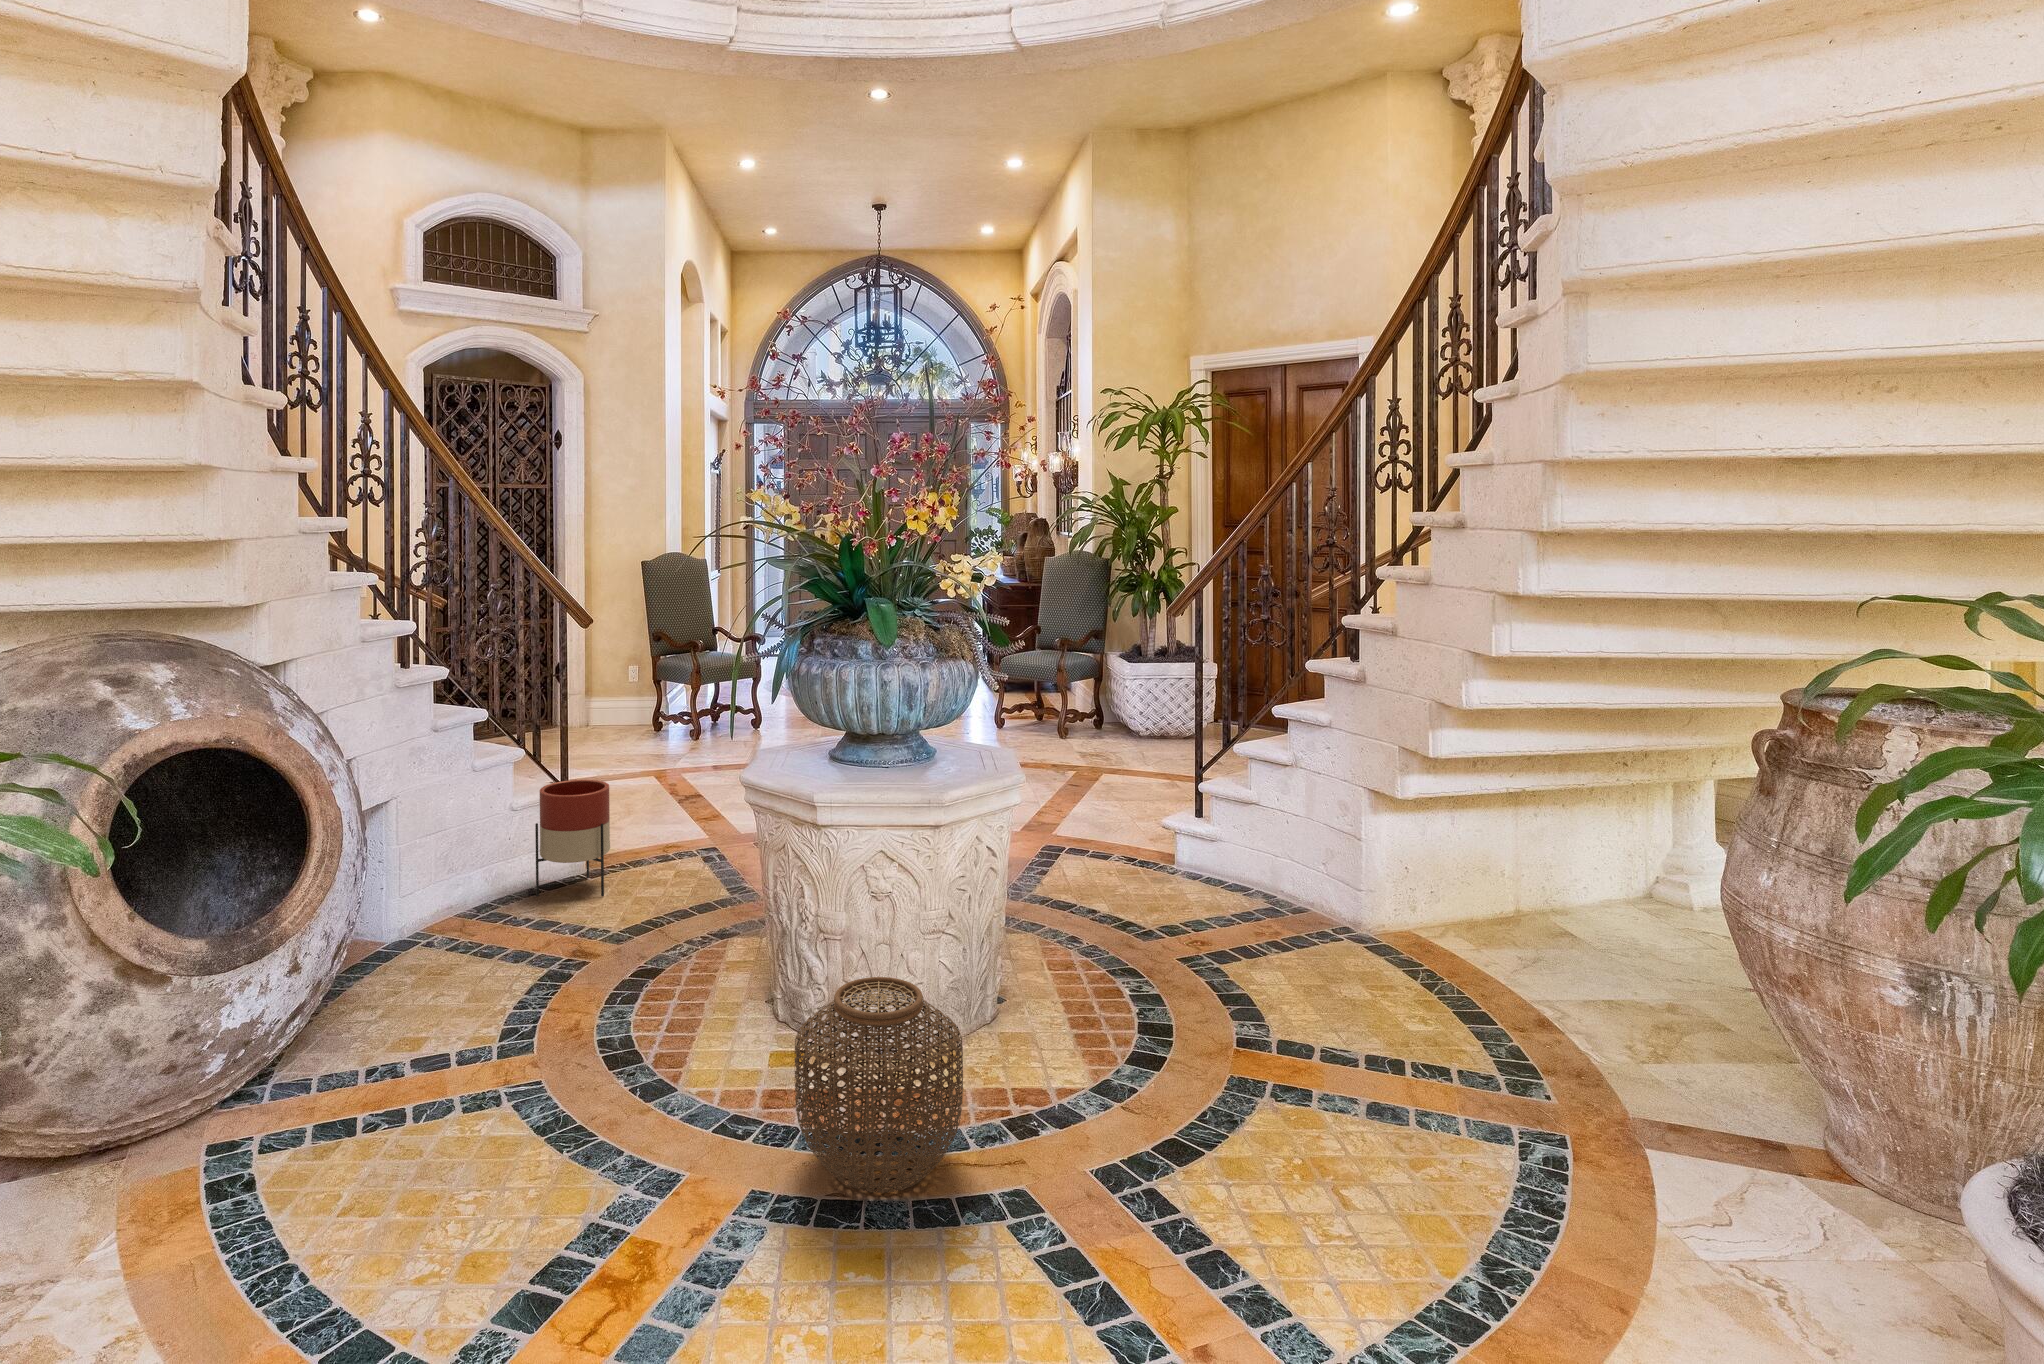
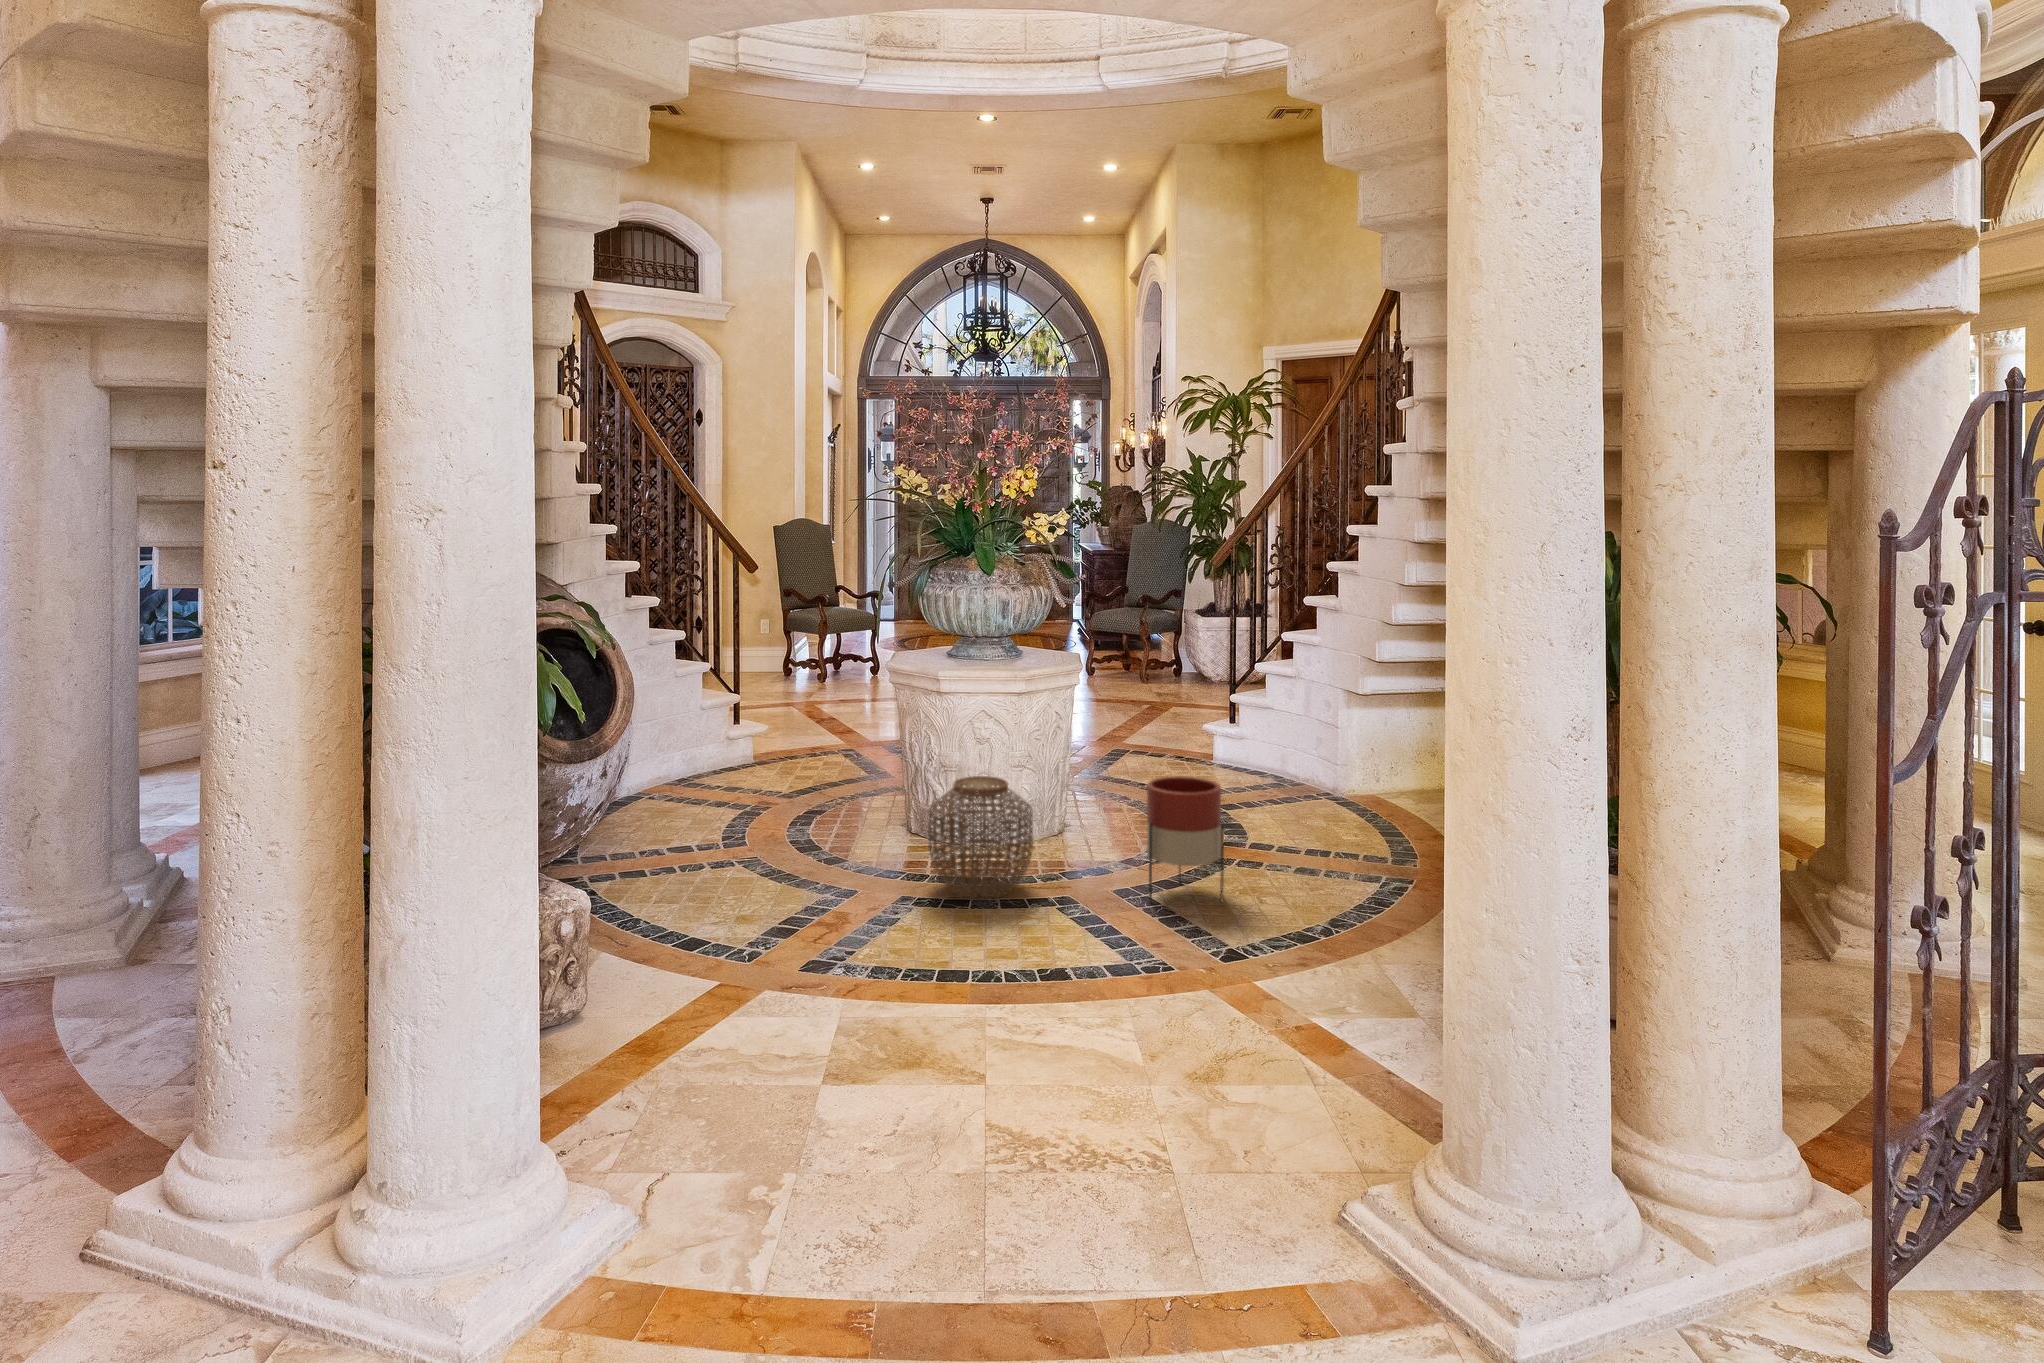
planter: present [535,780,610,896] -> present [1146,776,1224,902]

